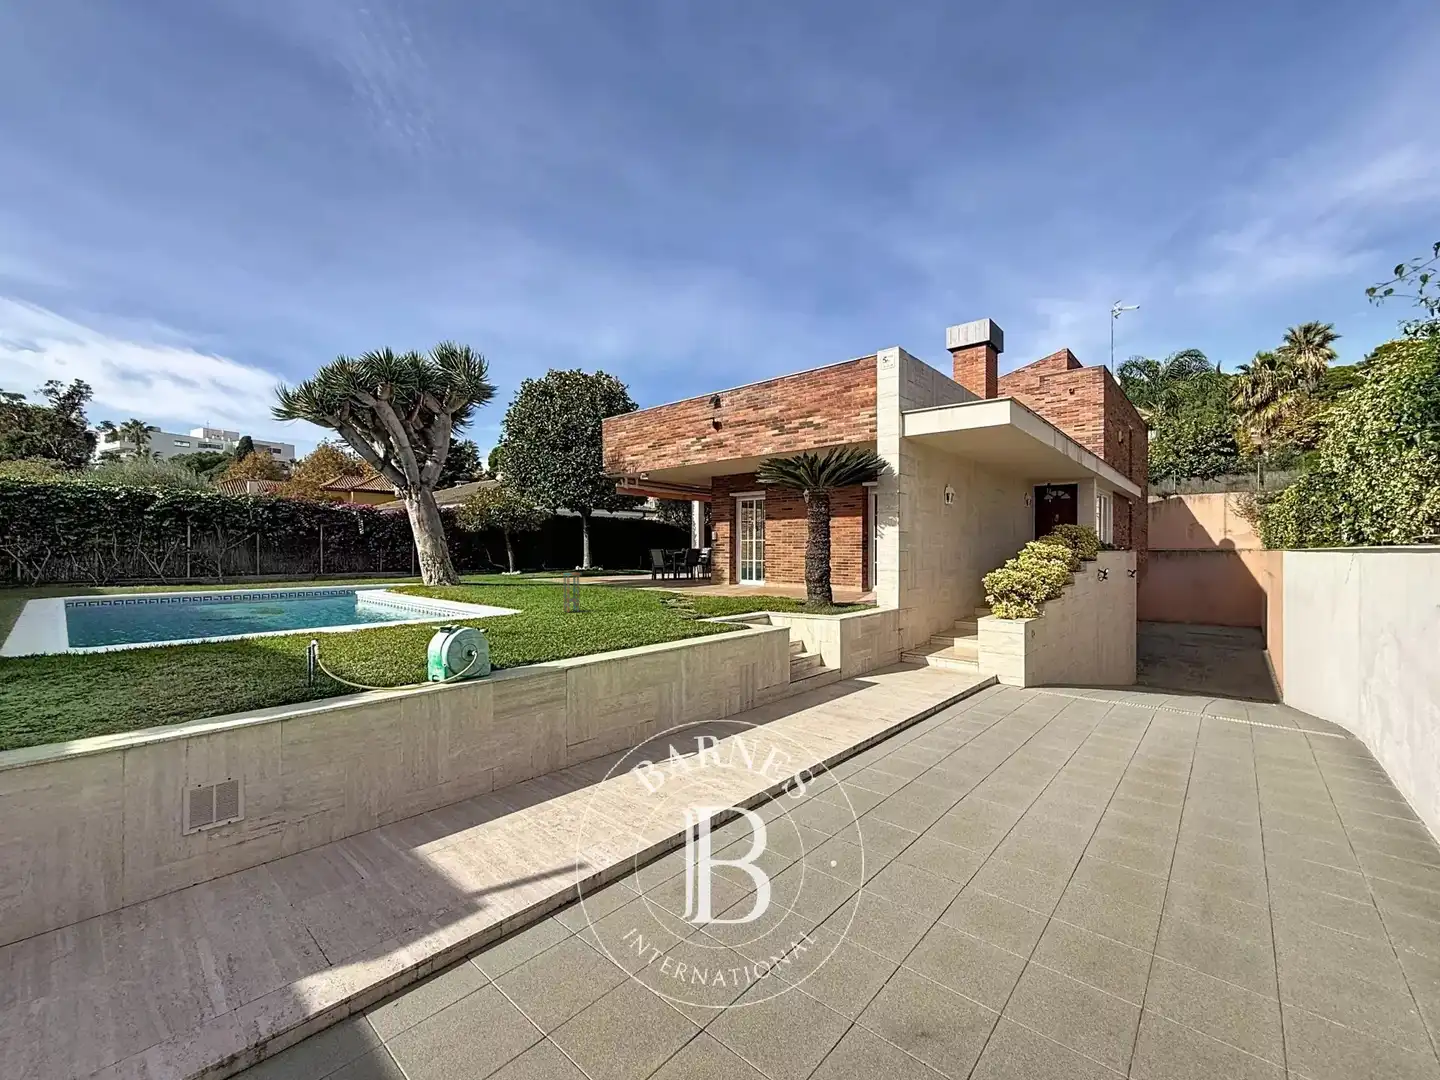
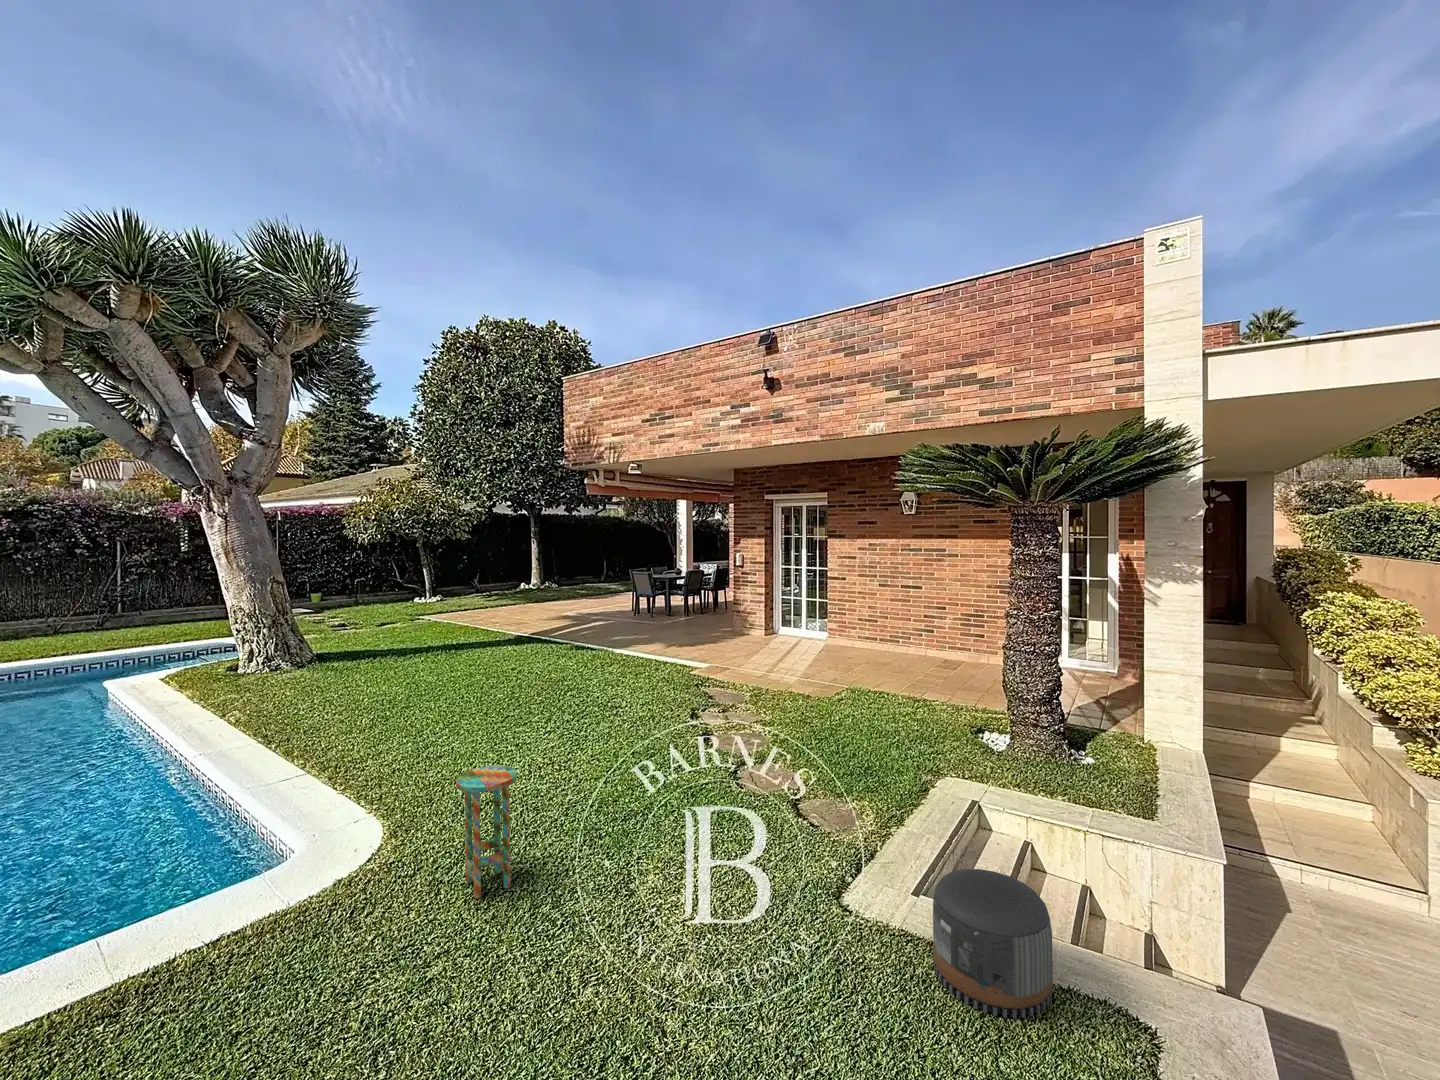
pouf: none [707,589,740,618] -> present [933,869,1053,1018]

